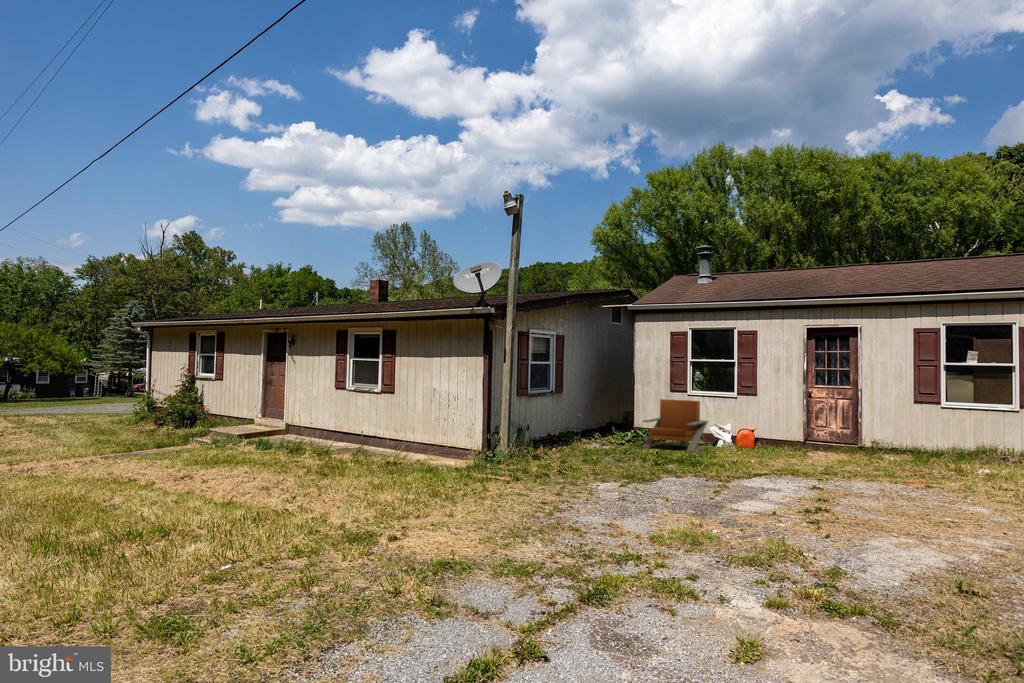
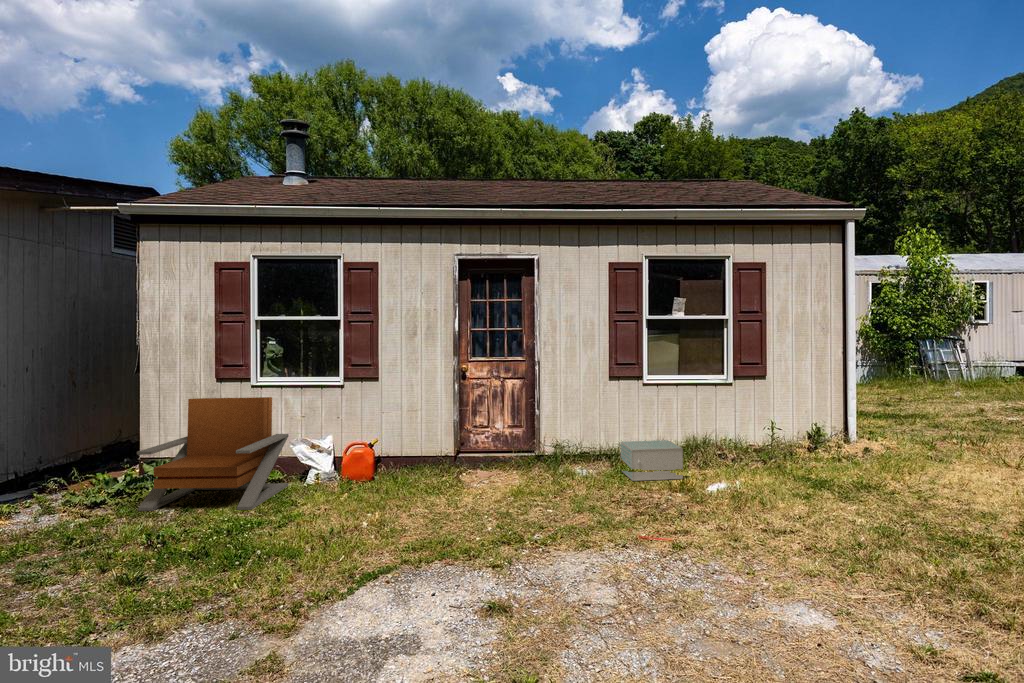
storage box: none [922,443,965,469] -> present [620,440,683,481]

